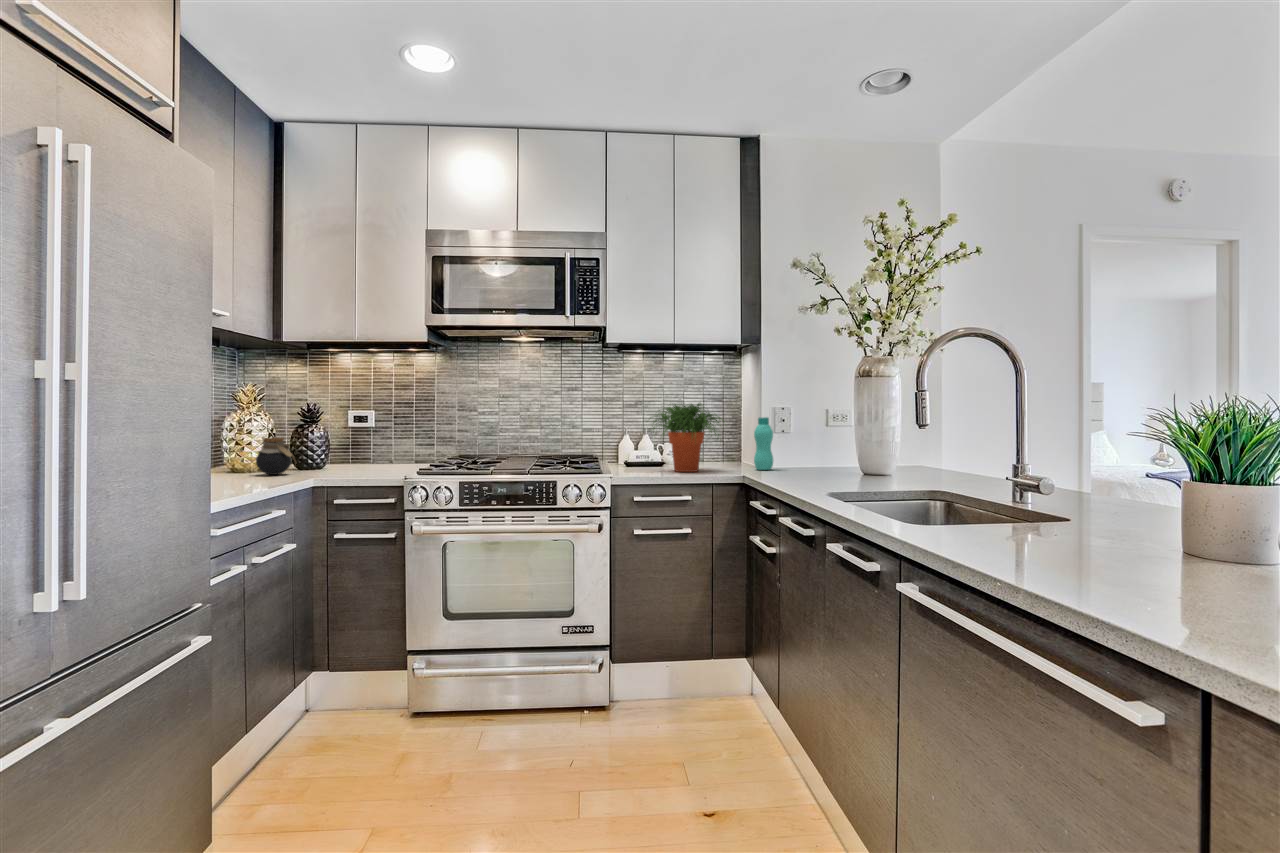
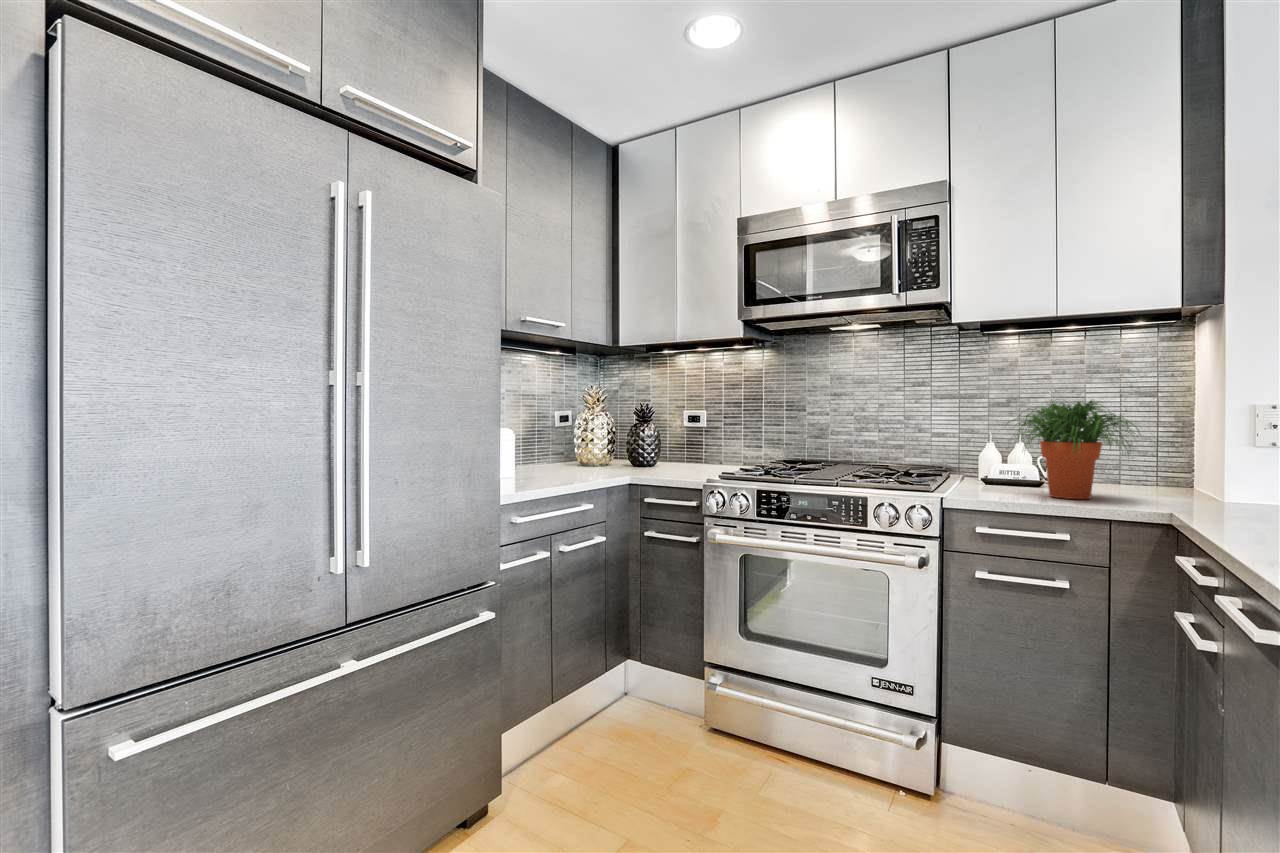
bottle: present [754,417,773,470] -> none [1200,422,1240,506]
jar: present [256,438,296,475] -> none [593,436,624,470]

